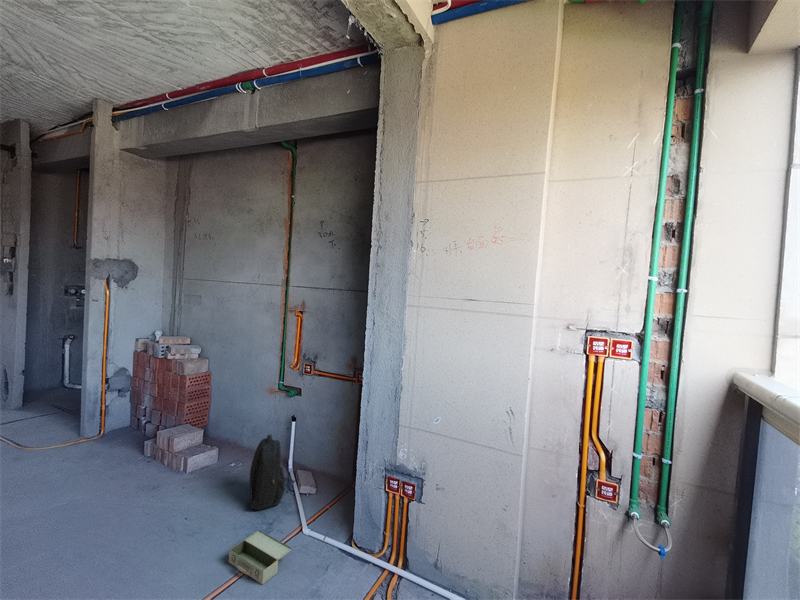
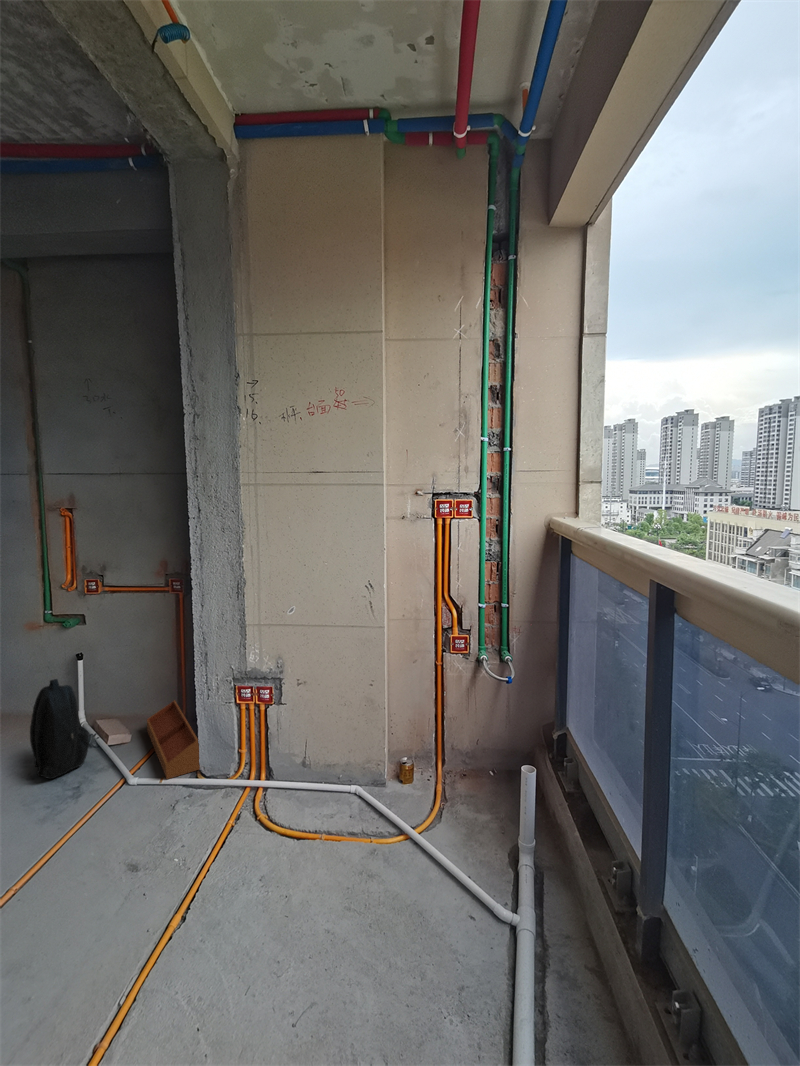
storage bin: none [328,467,356,538] -> present [147,700,200,779]
toolbox: present [229,530,292,584] -> none [35,793,125,844]

